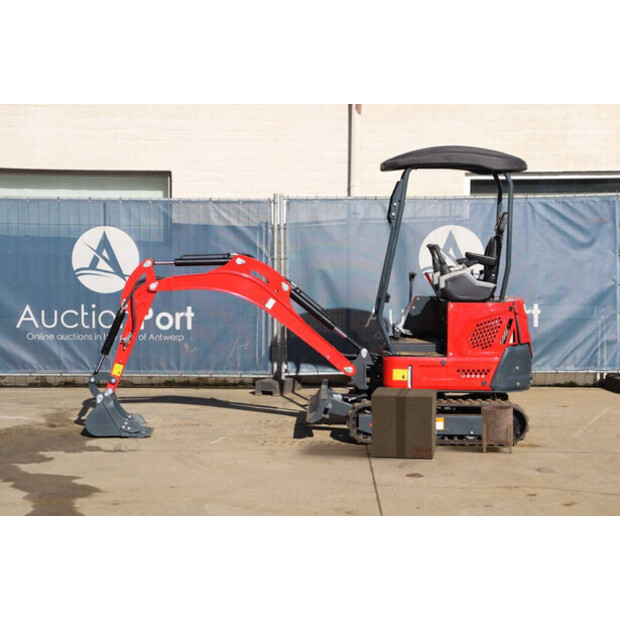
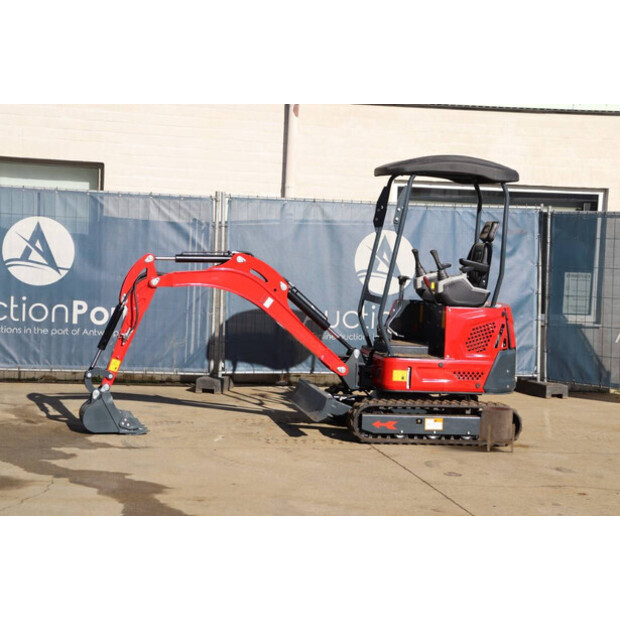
cardboard box: present [371,387,437,458] -> none [382,388,454,459]

